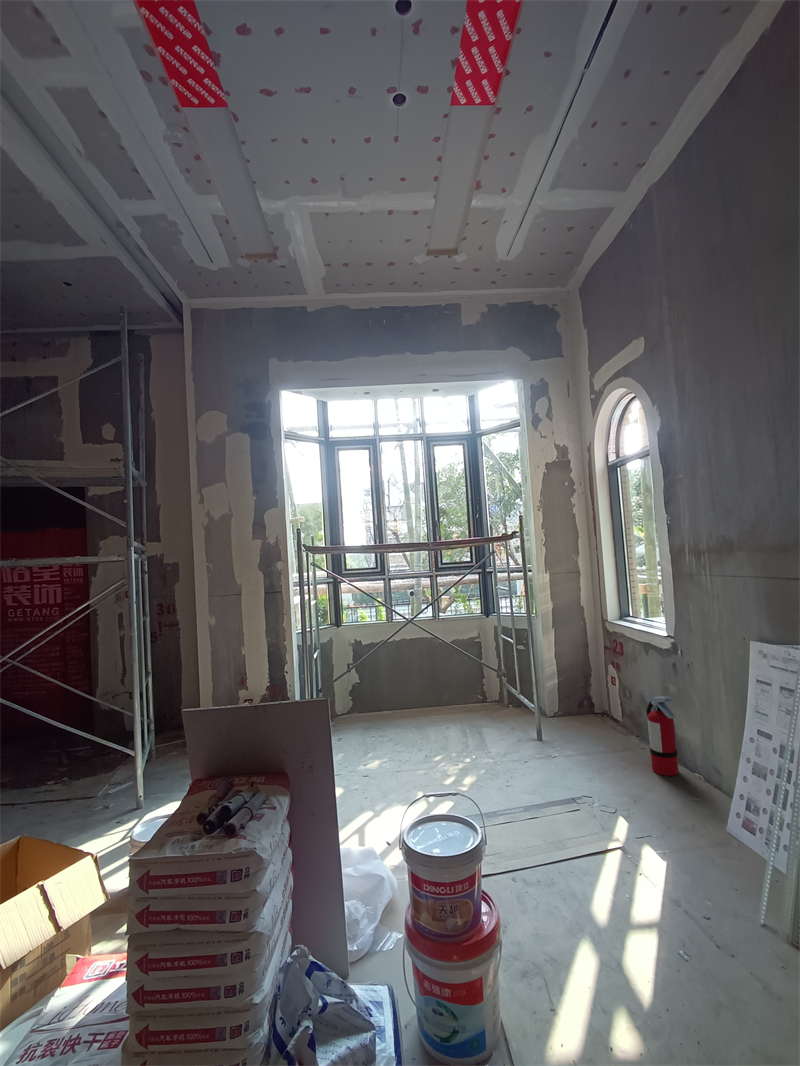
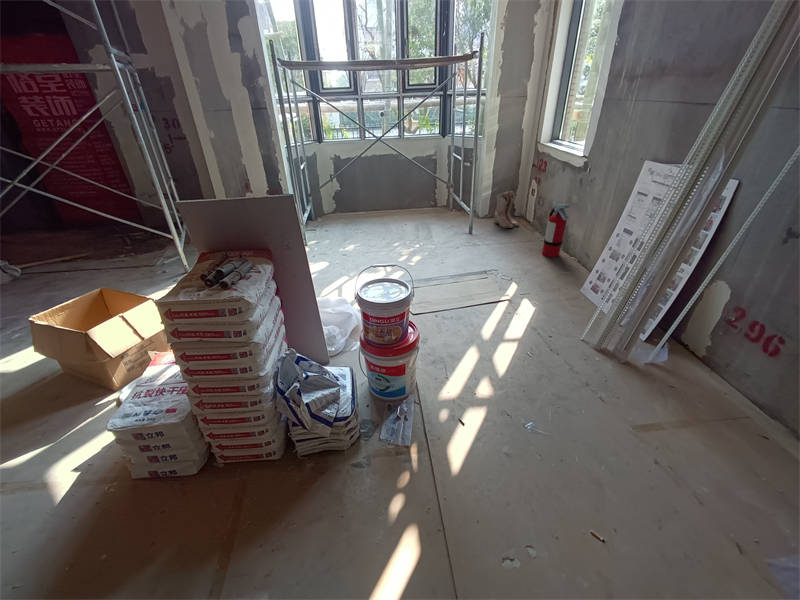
boots: none [567,679,608,731] -> present [494,191,519,228]

